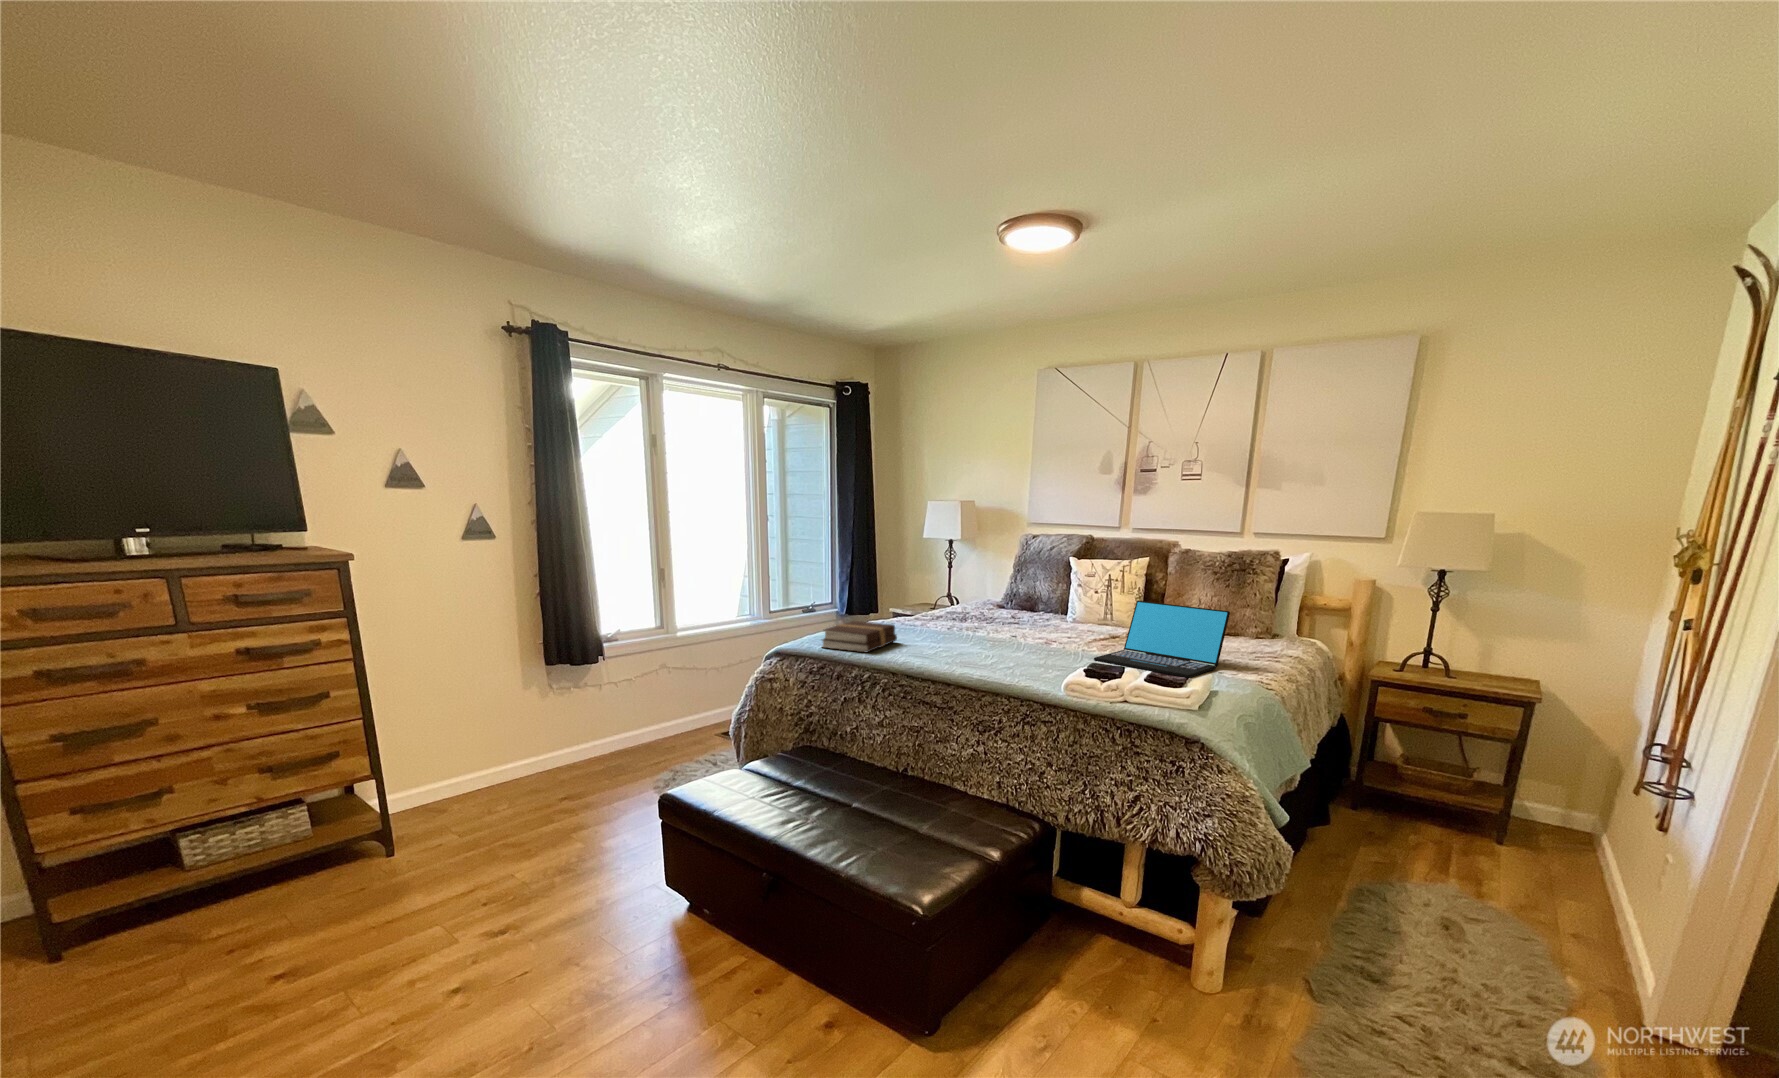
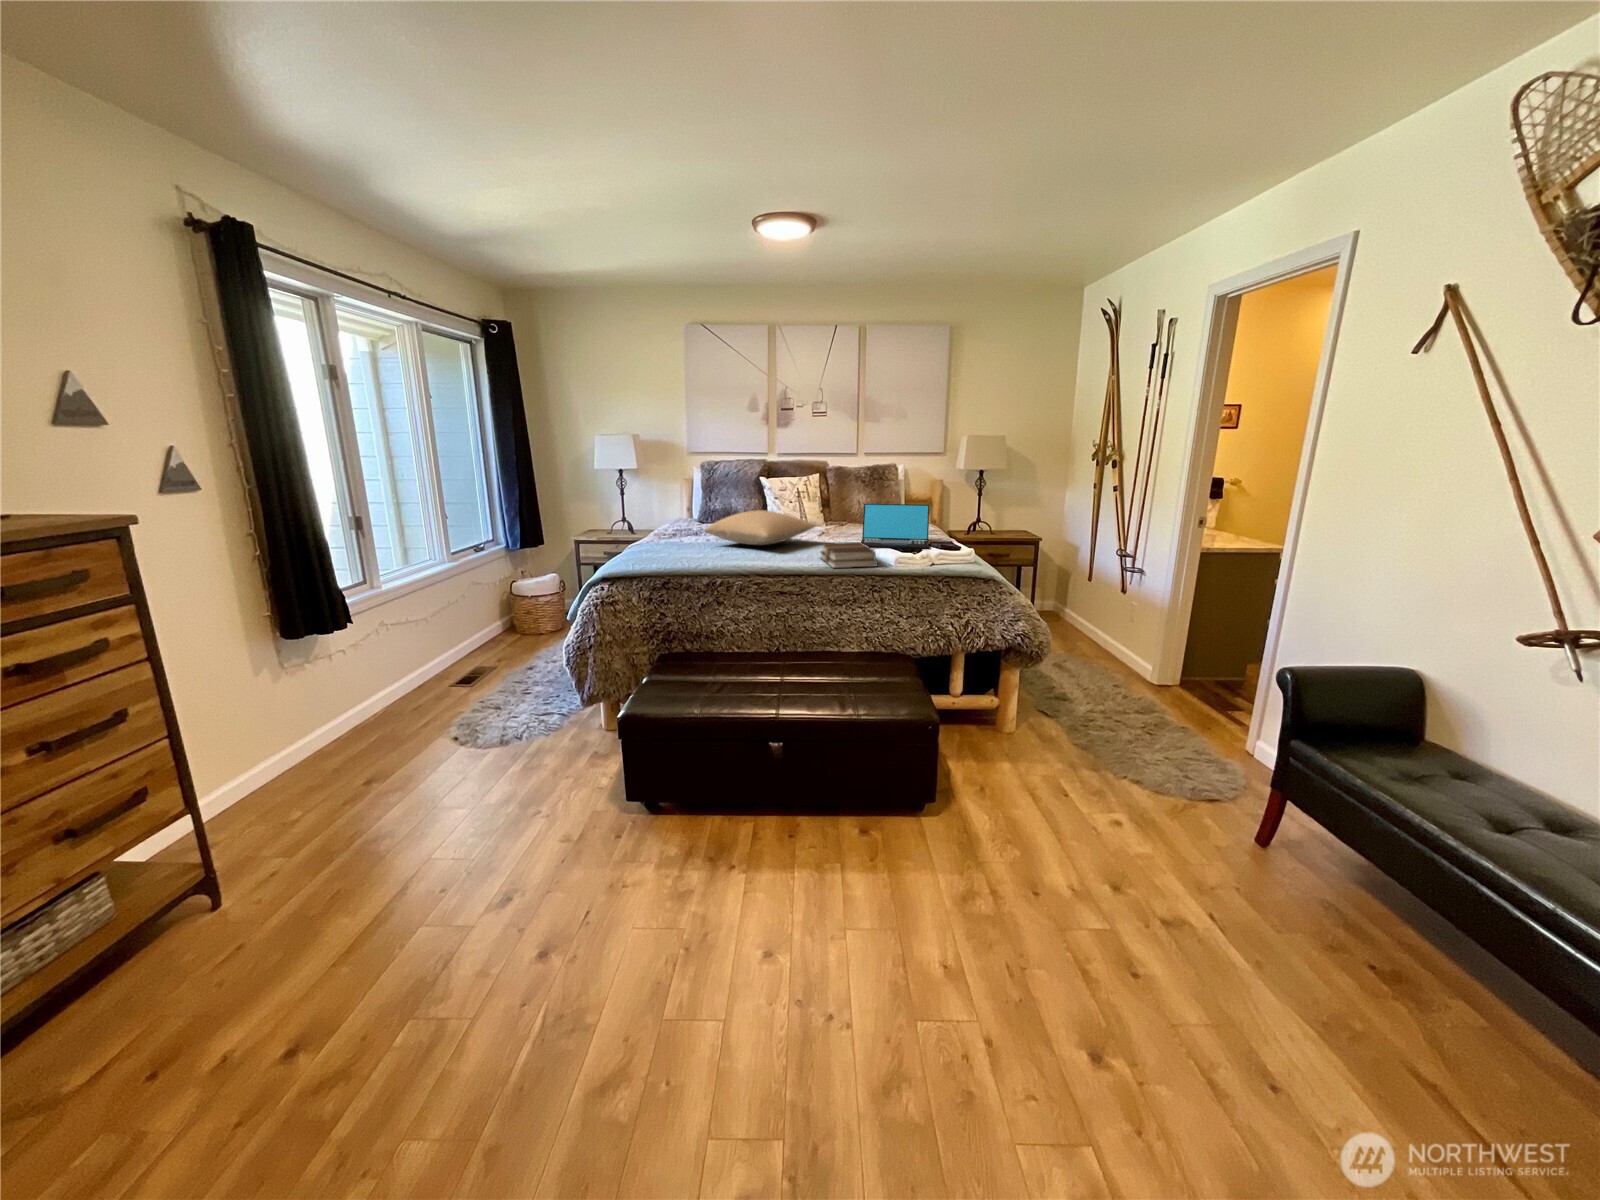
pillow: none [917,596,1052,640] -> present [706,510,815,545]
book: present [822,621,897,652] -> present [821,542,878,568]

